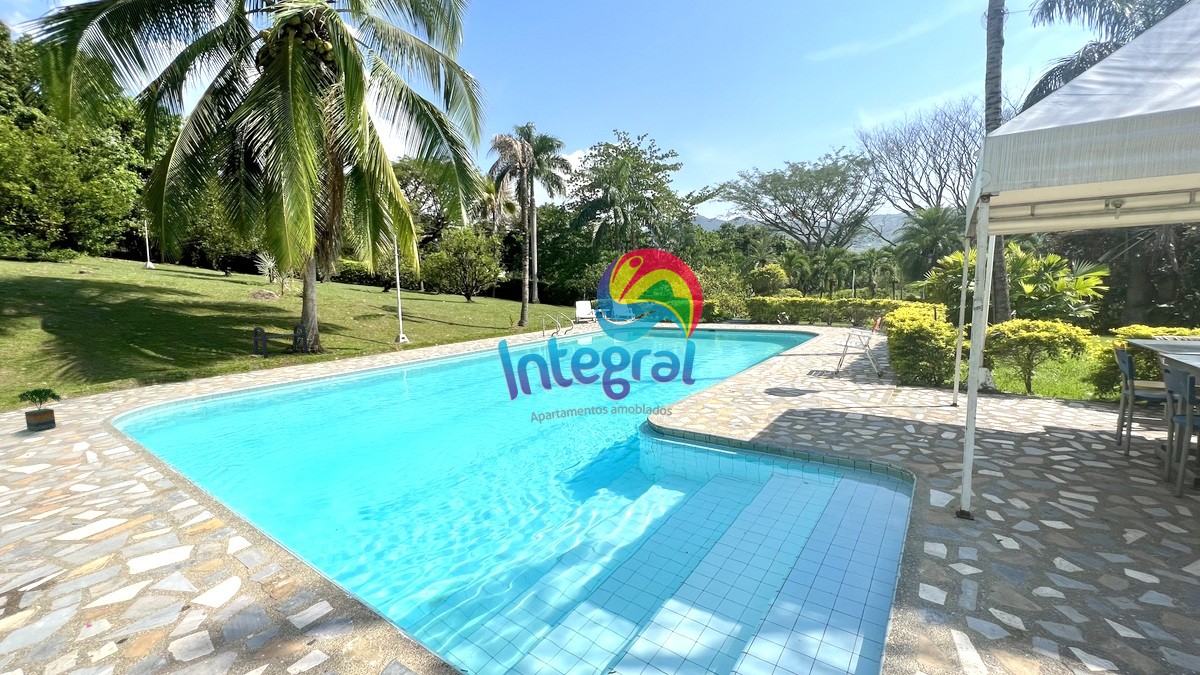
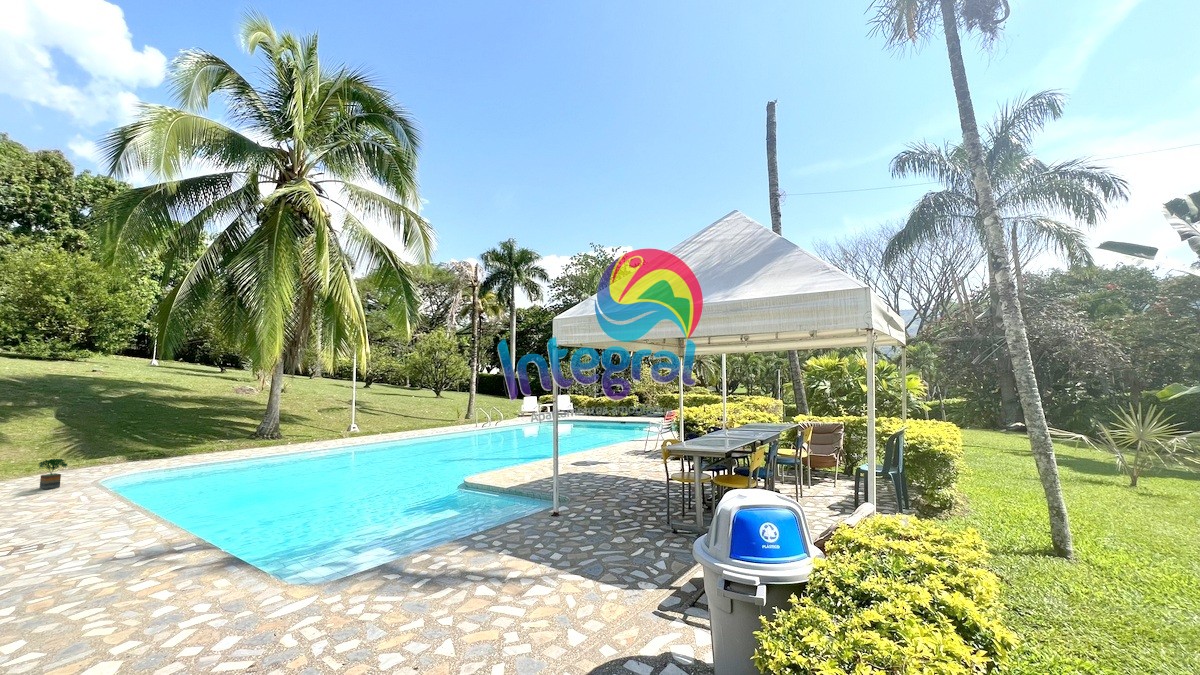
bench: present [253,324,308,358] -> none [222,415,267,442]

